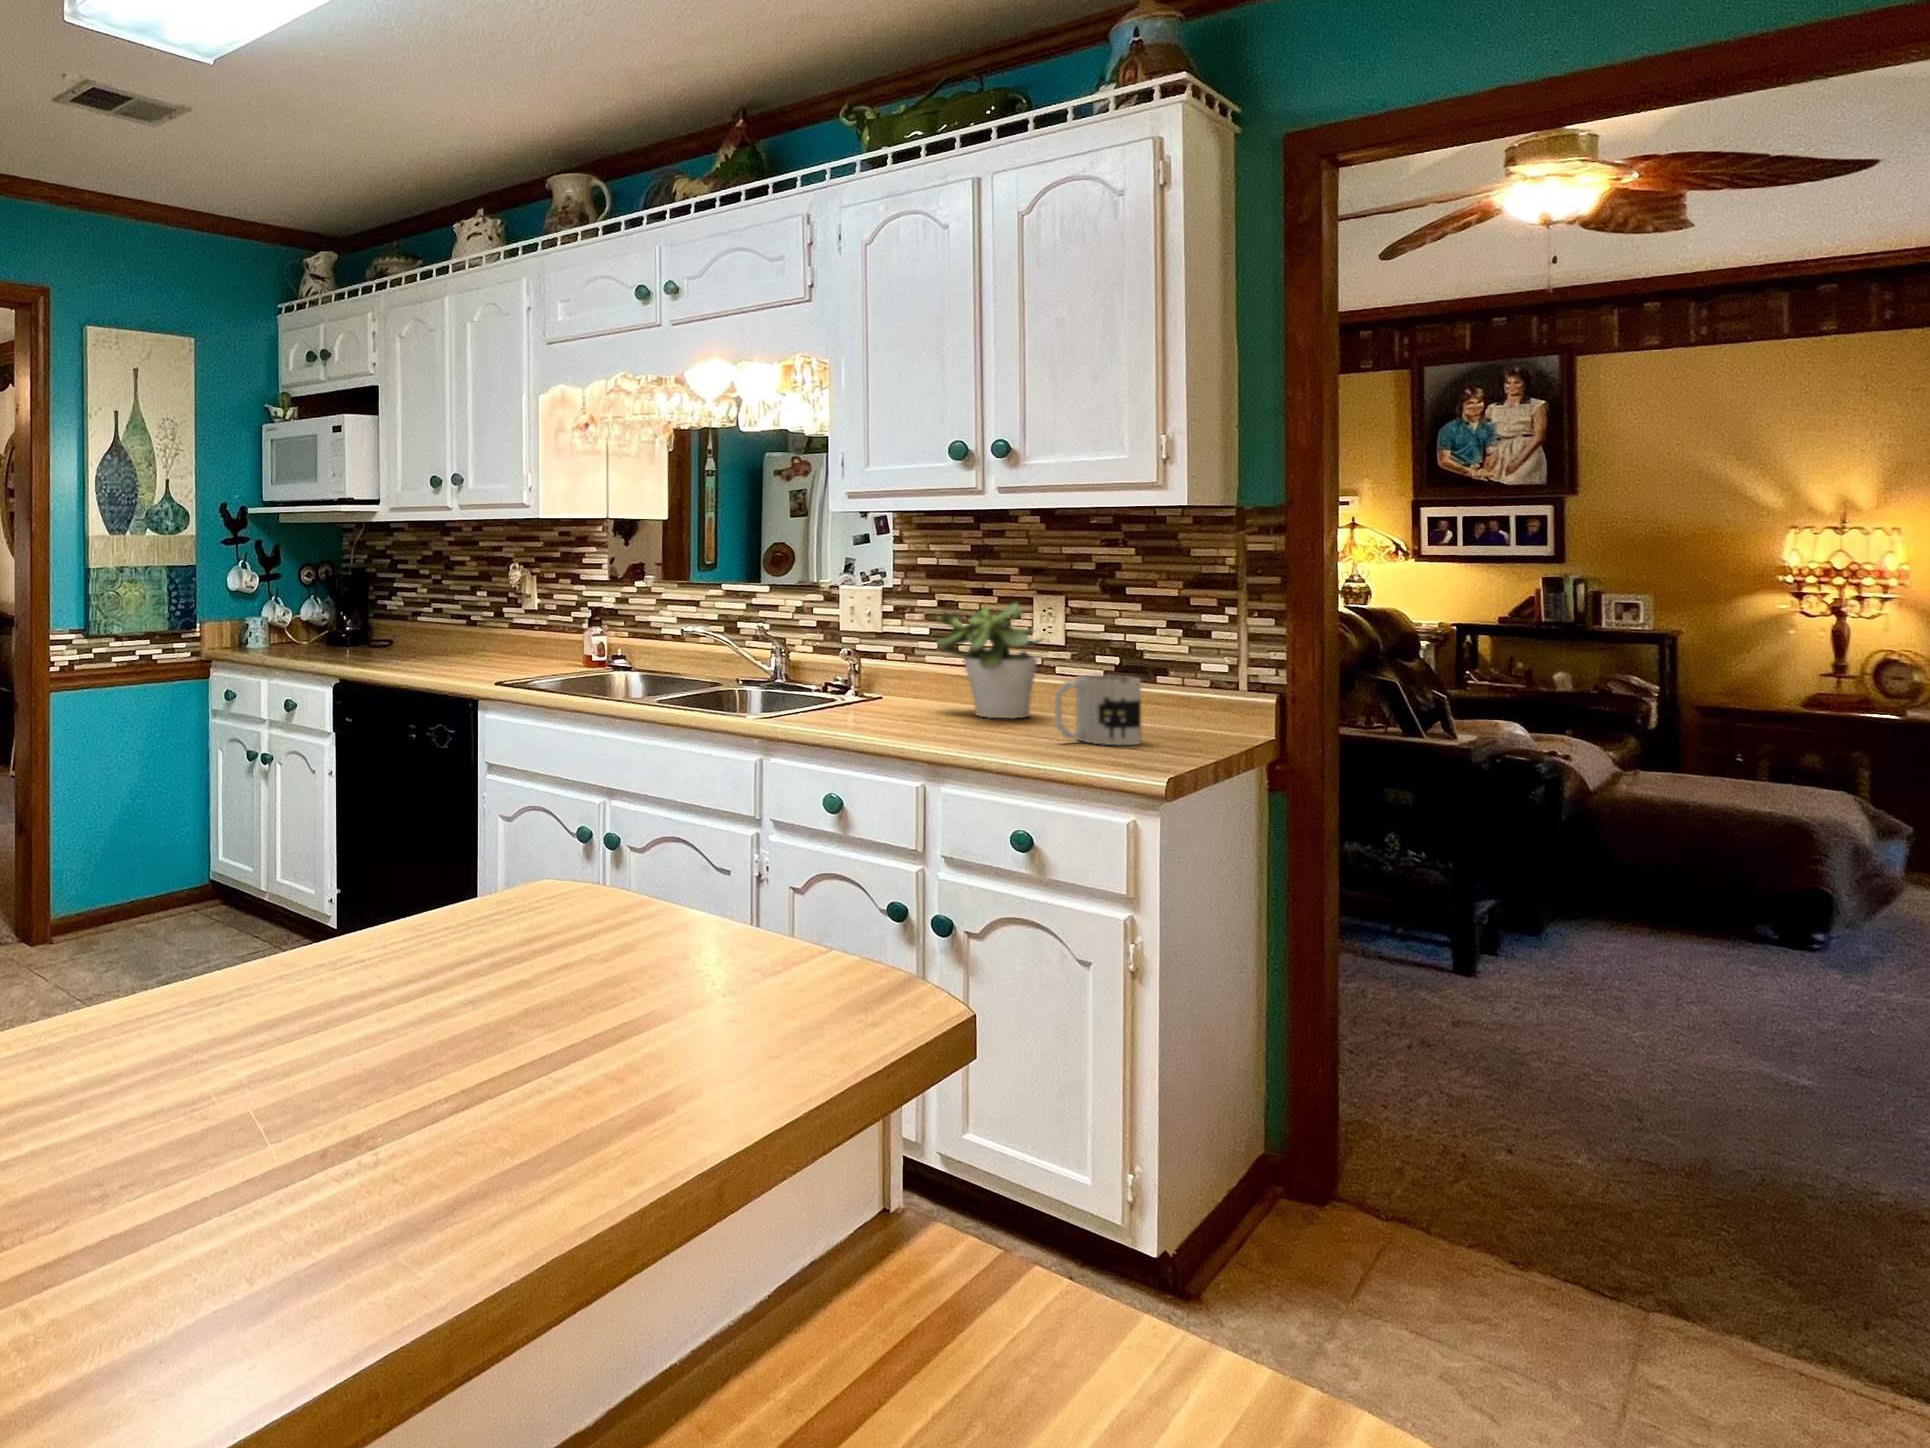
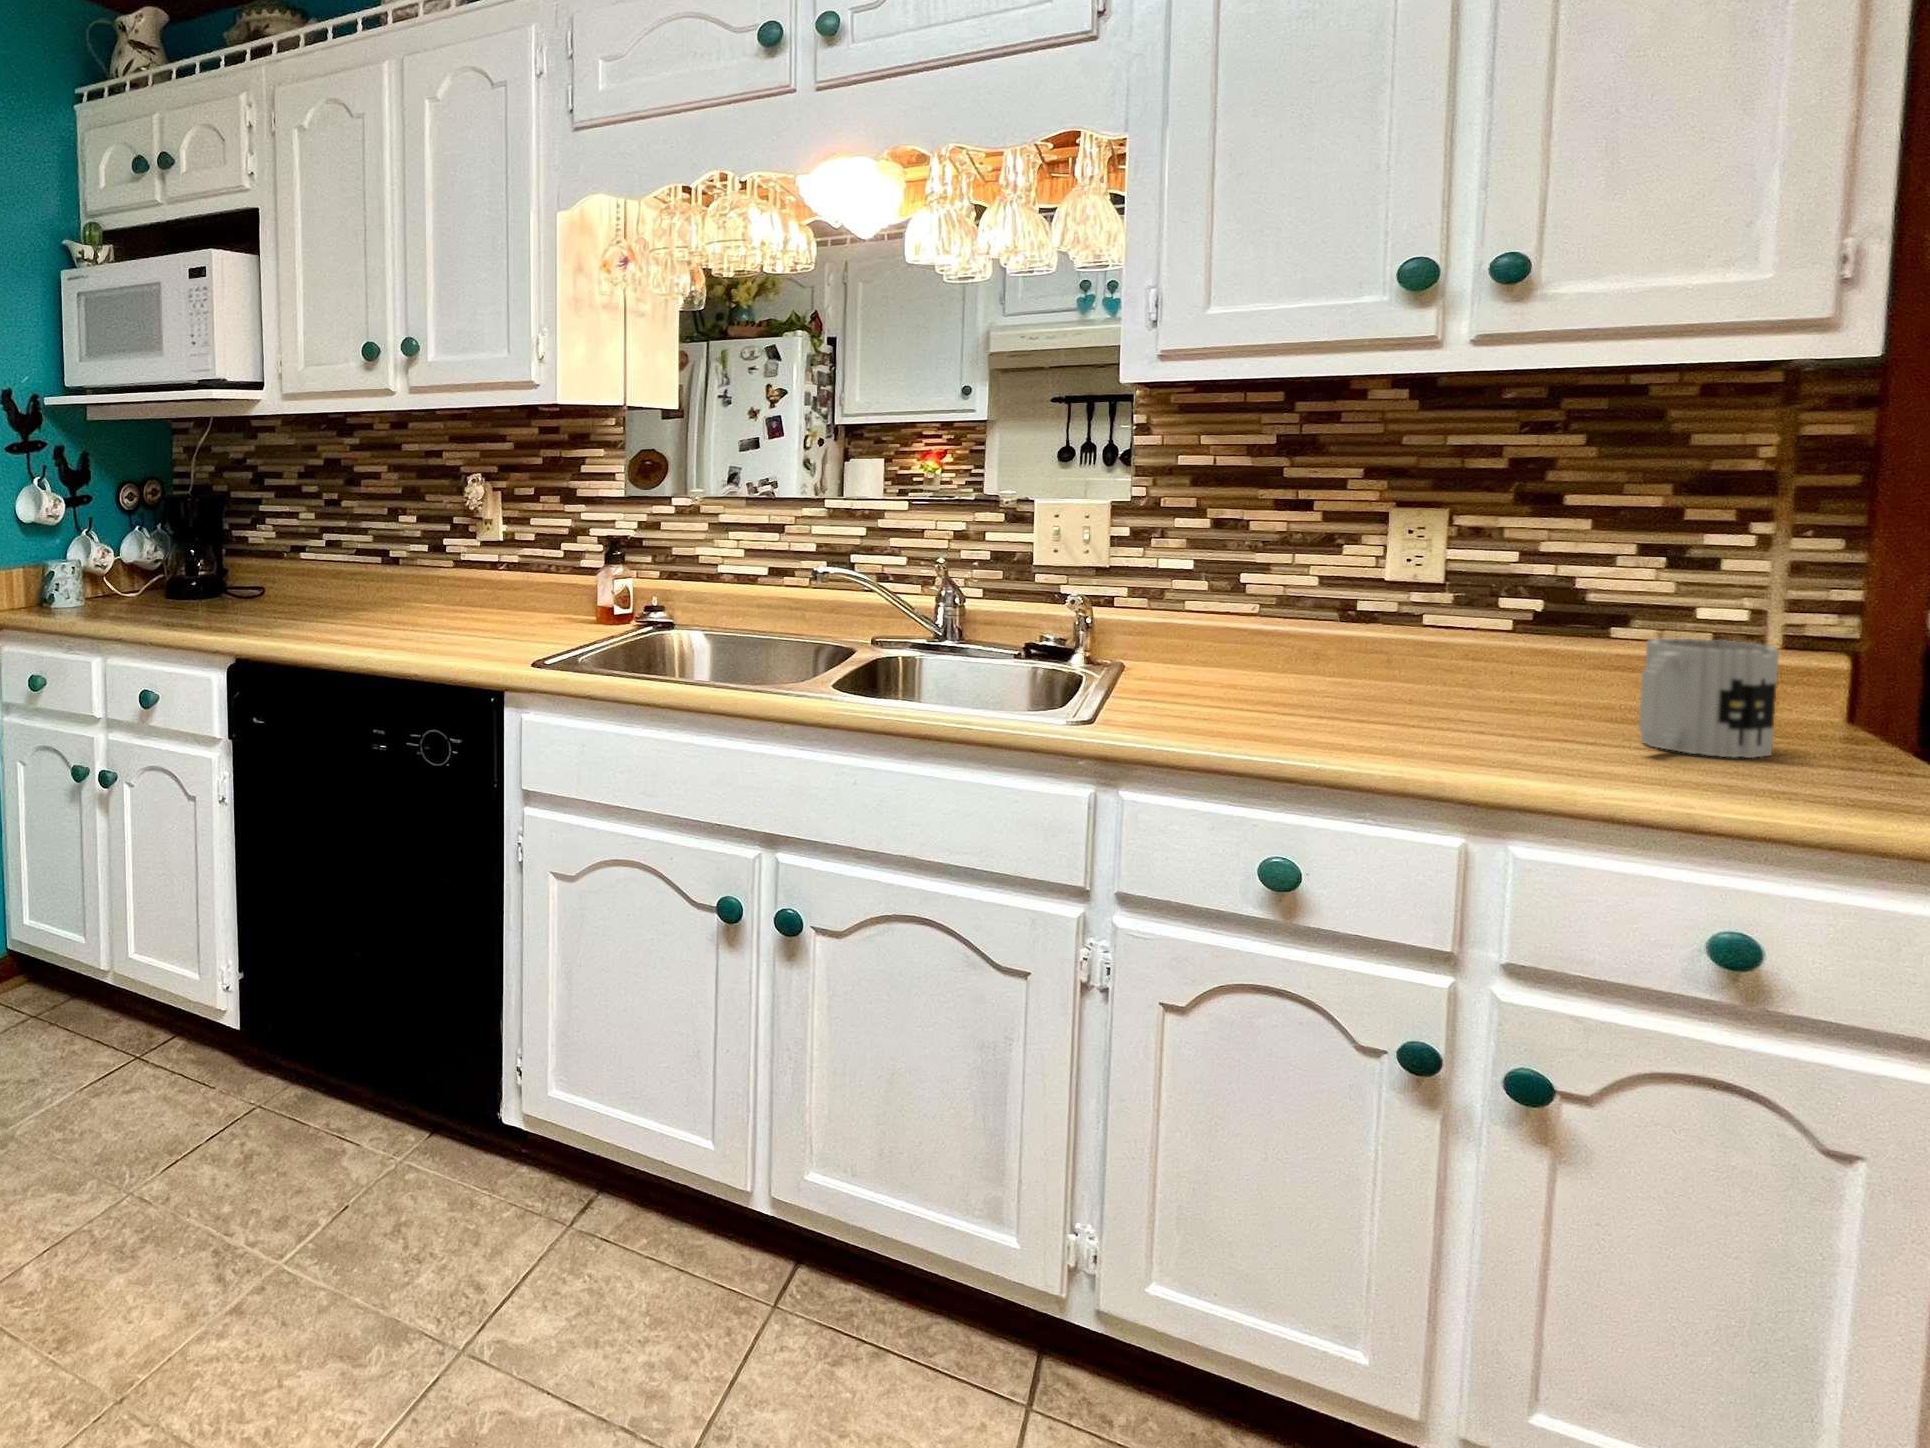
potted plant: present [937,603,1044,718] -> none [1276,522,1488,704]

